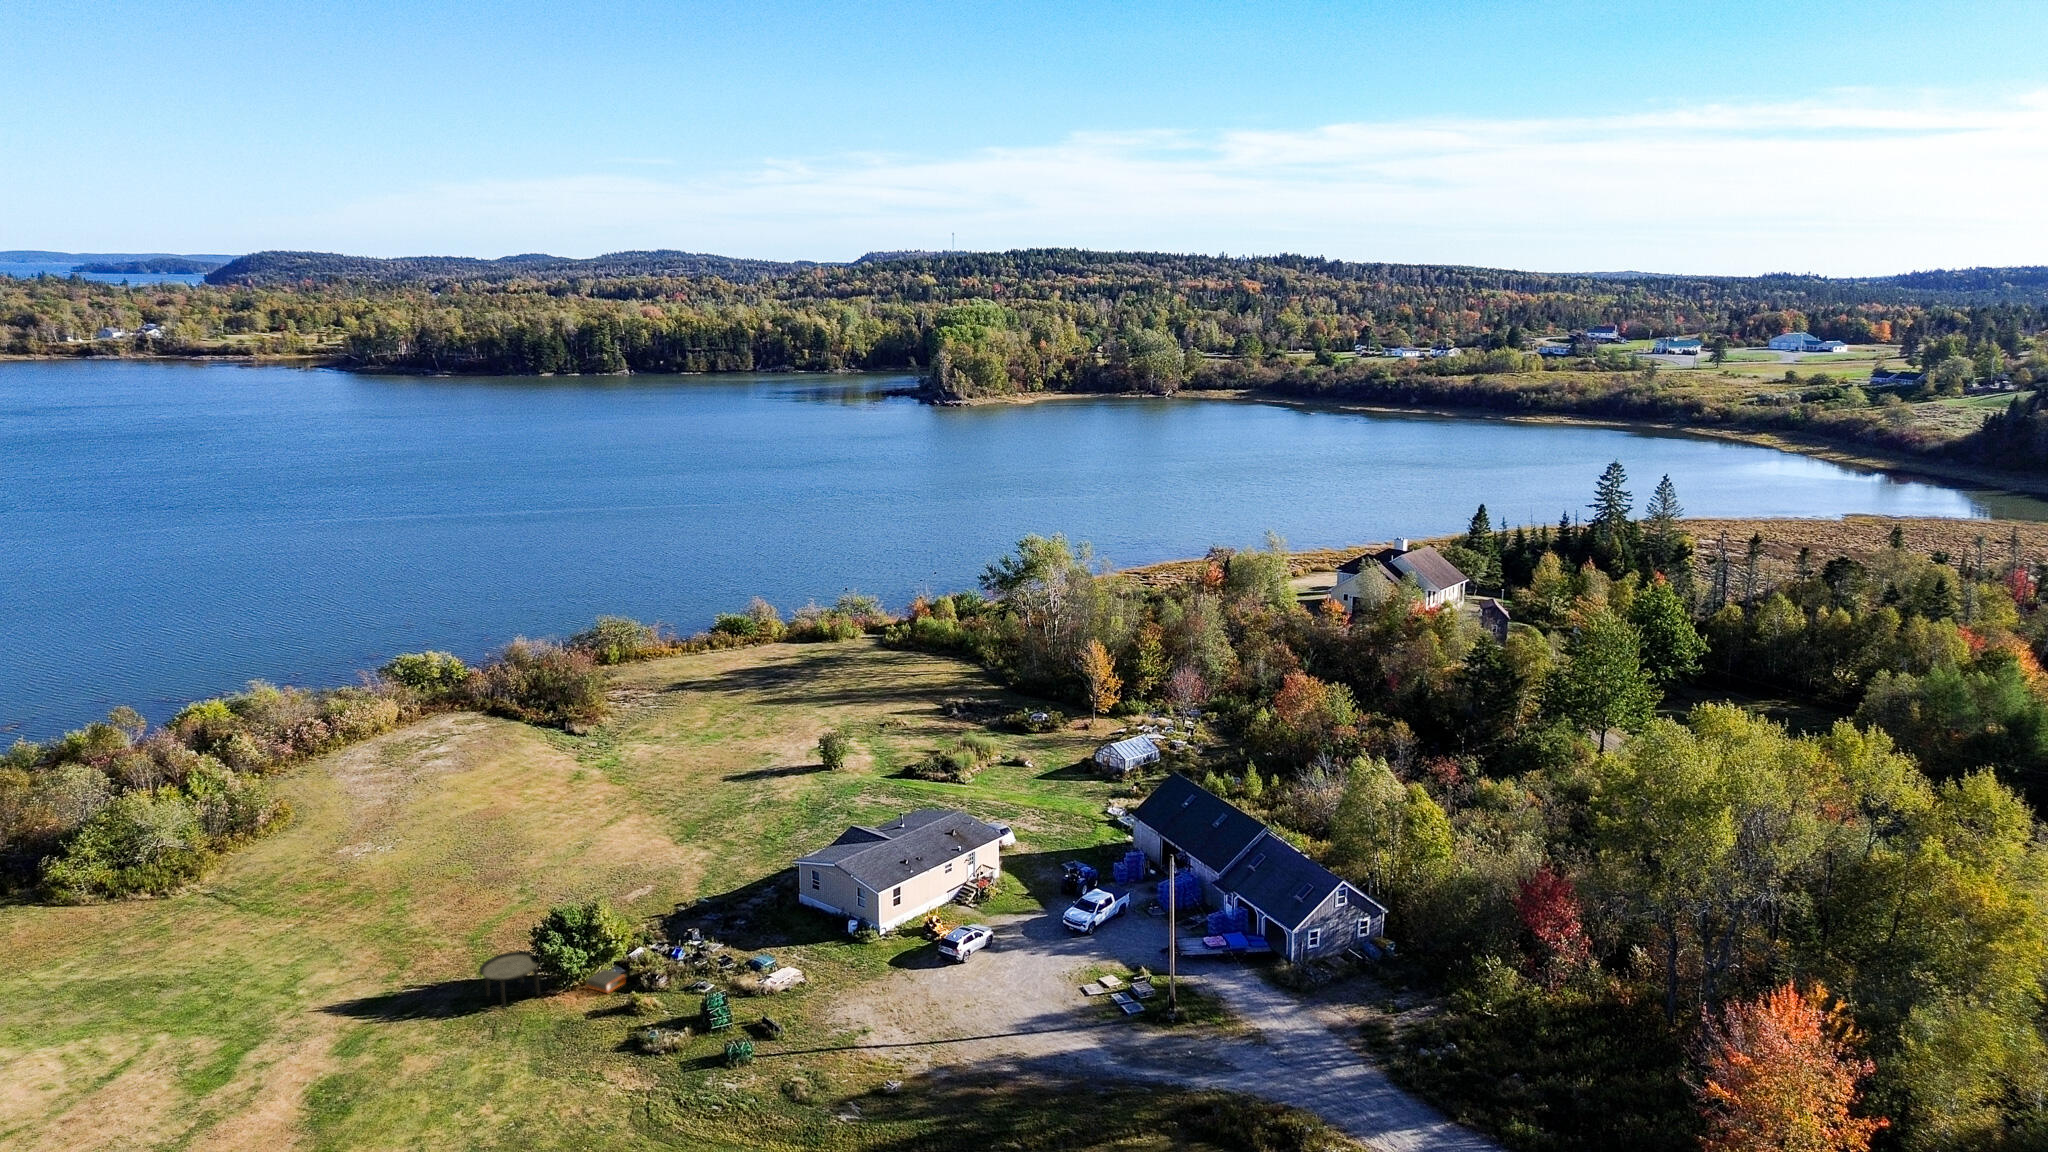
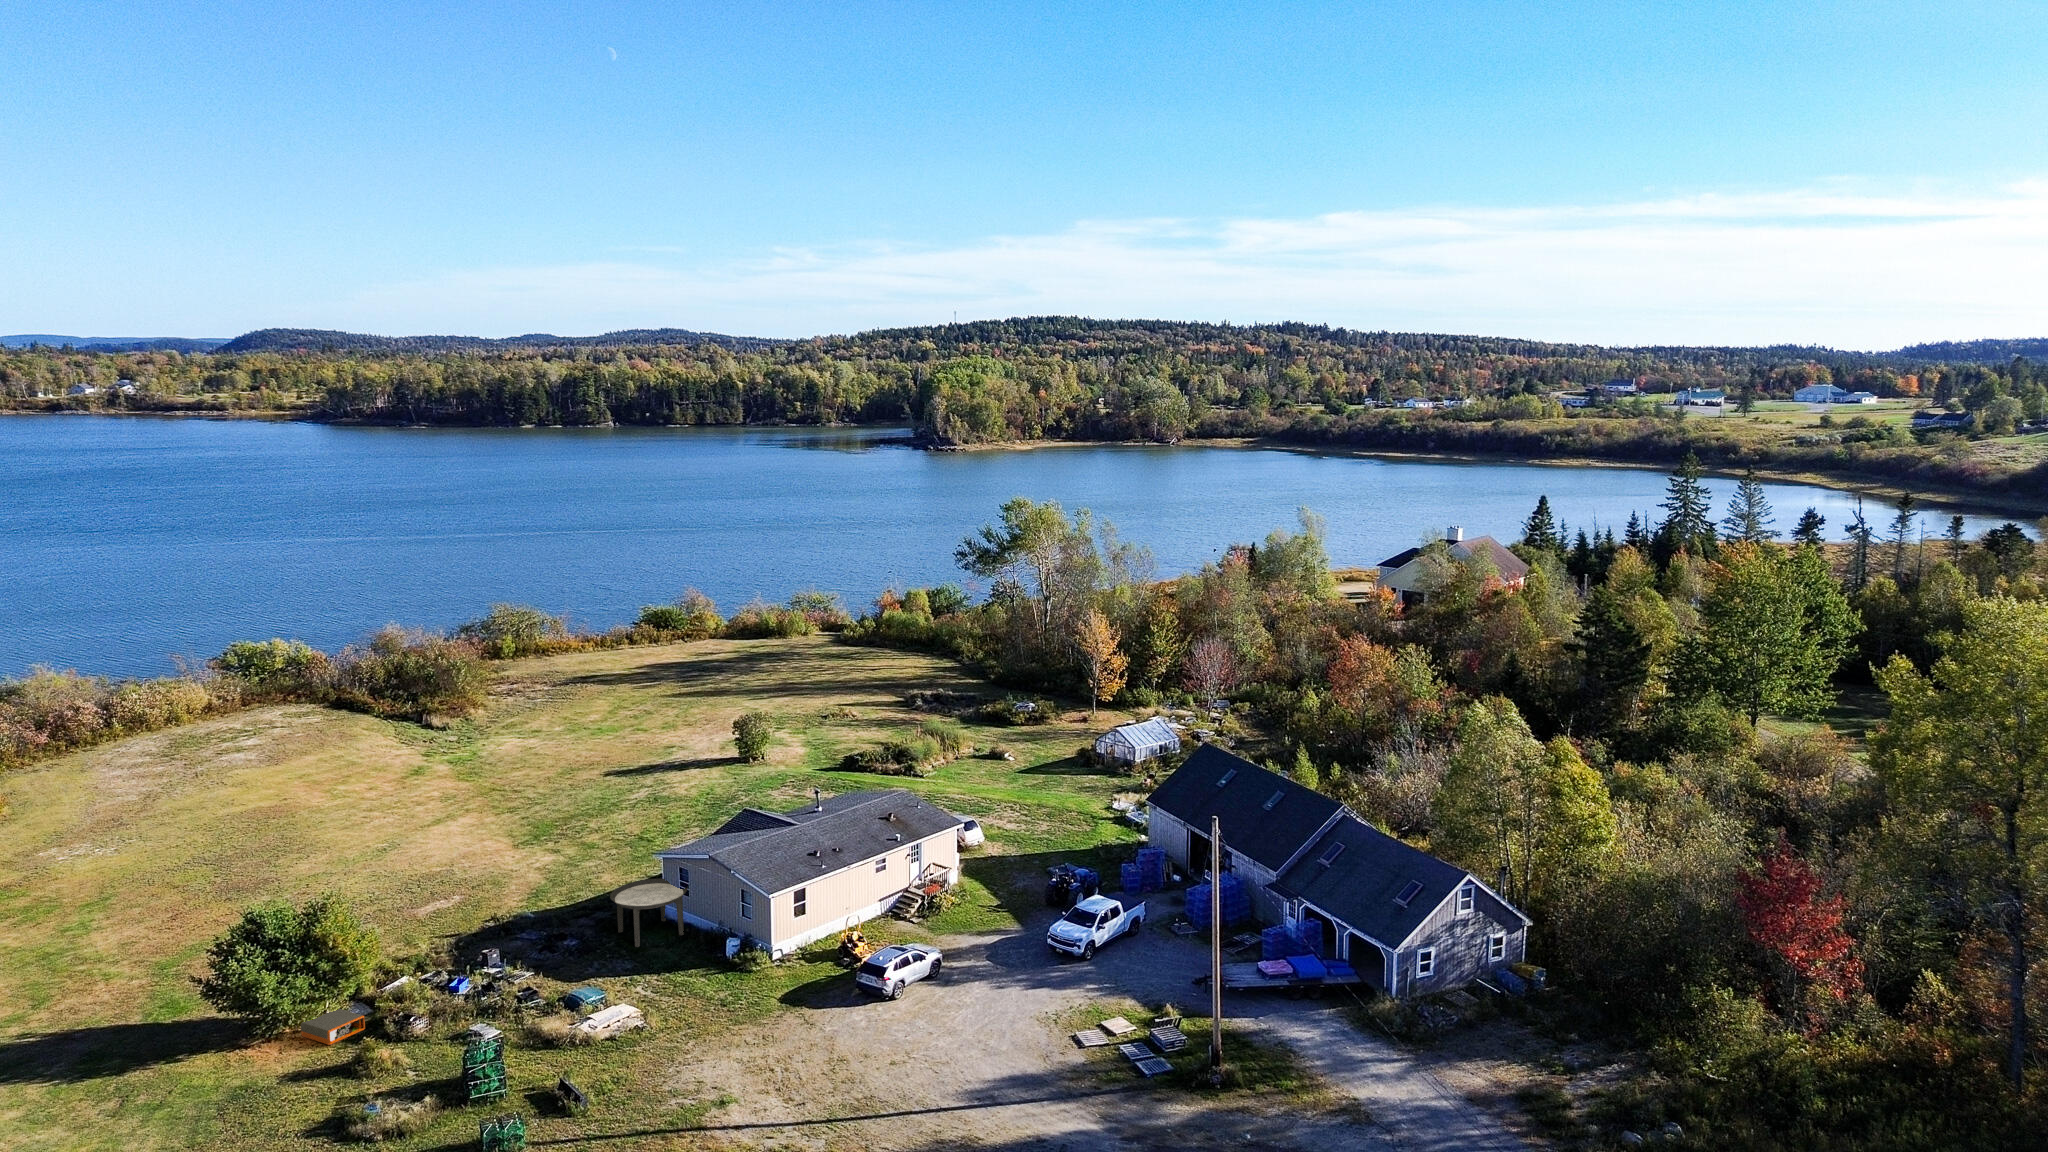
round table: present [479,951,540,1009] -> present [610,879,688,947]

